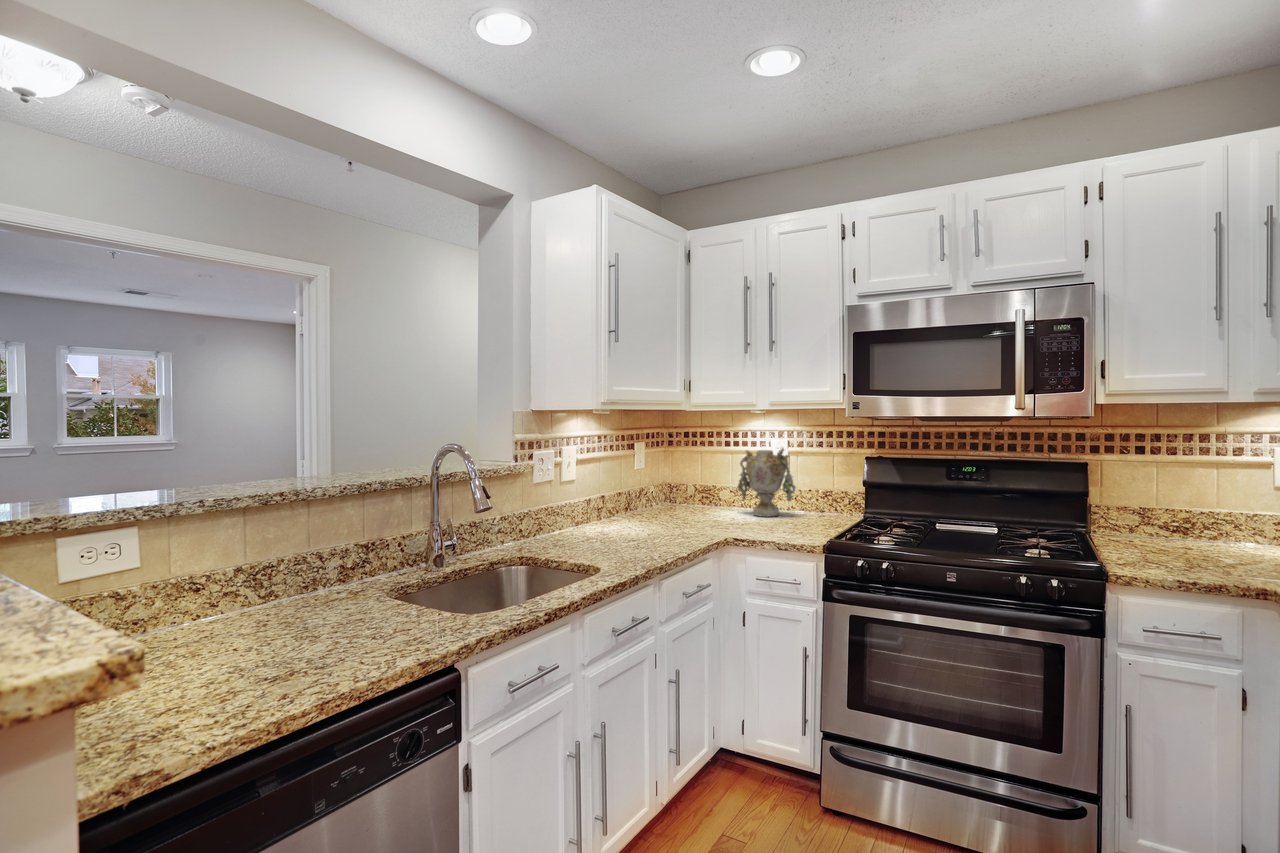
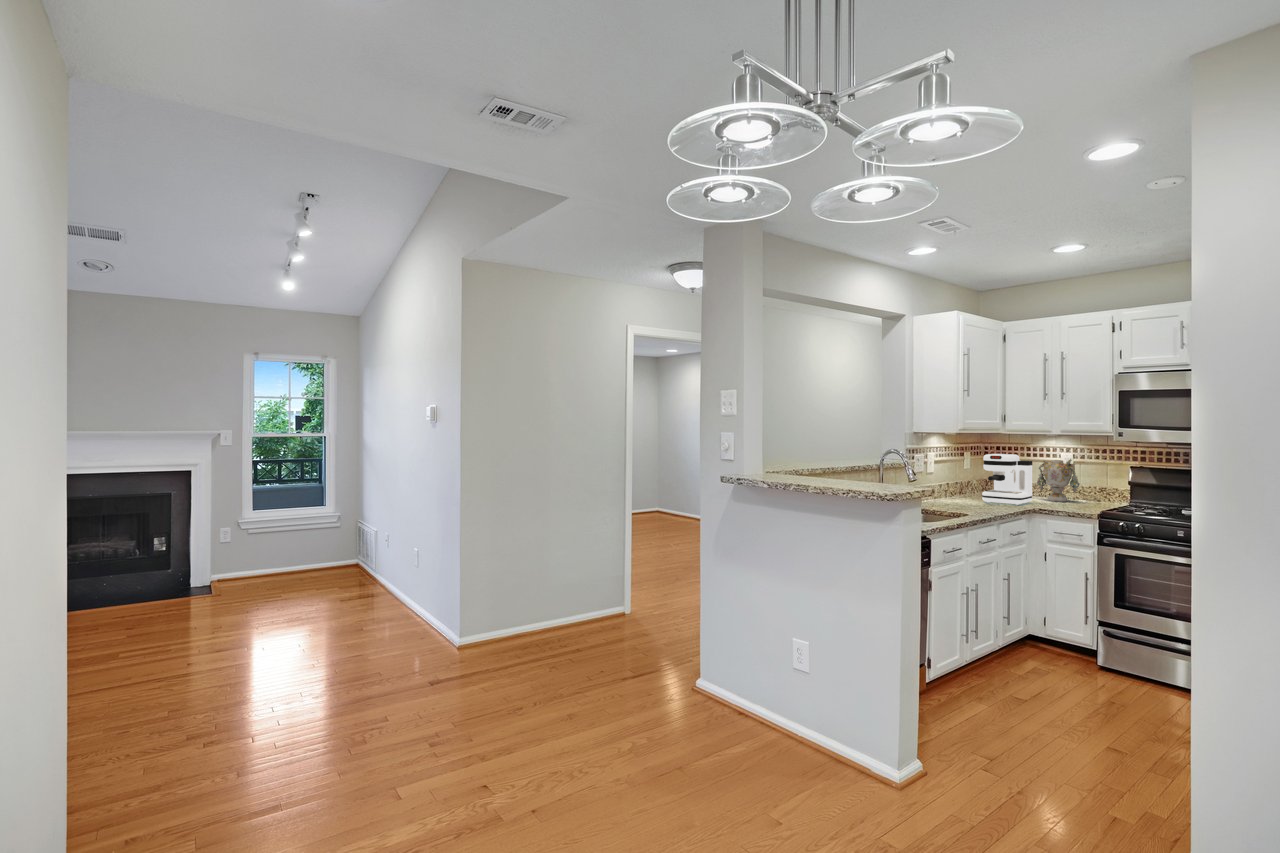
coffee maker: none [651,443,728,530] -> present [982,454,1032,505]

